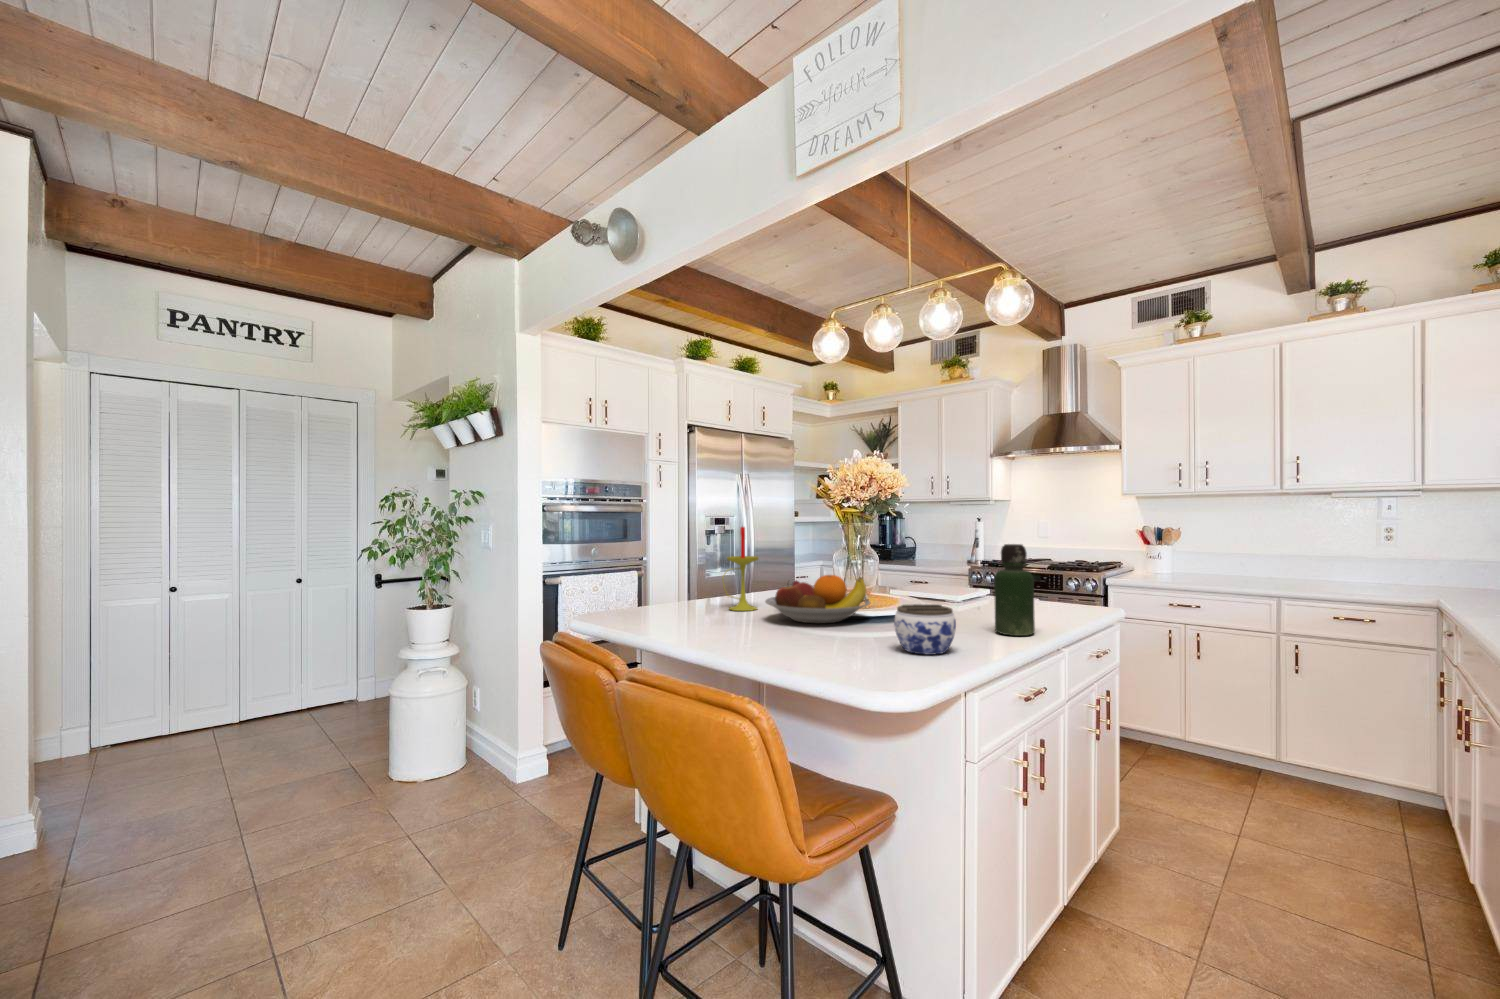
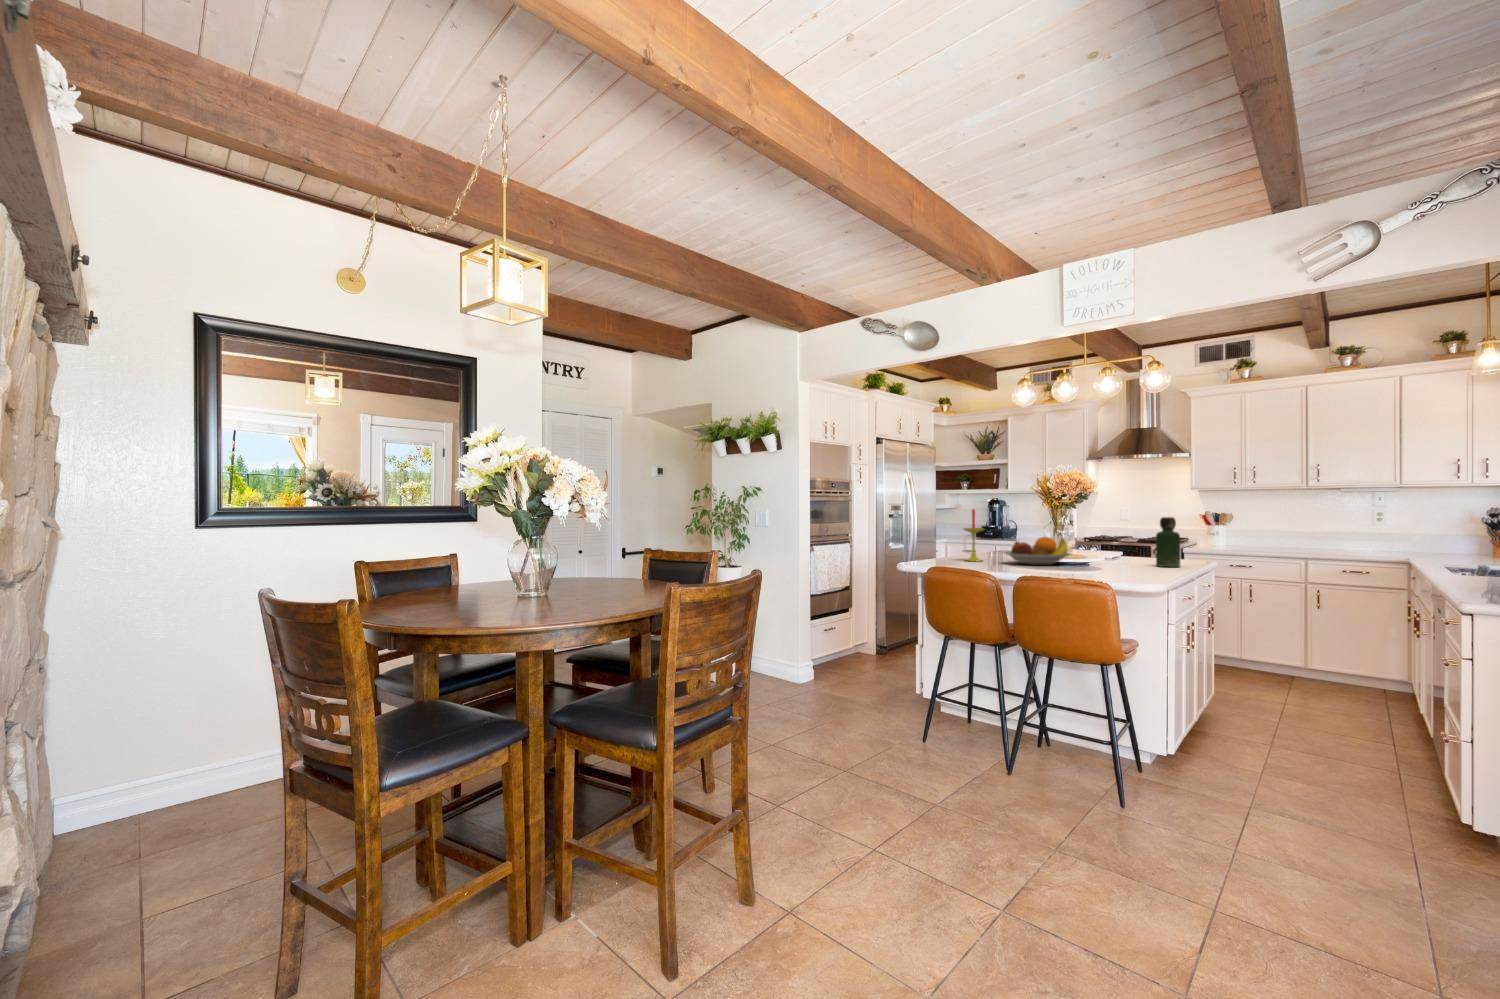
jar: present [894,604,956,655] -> none [1113,548,1150,572]

